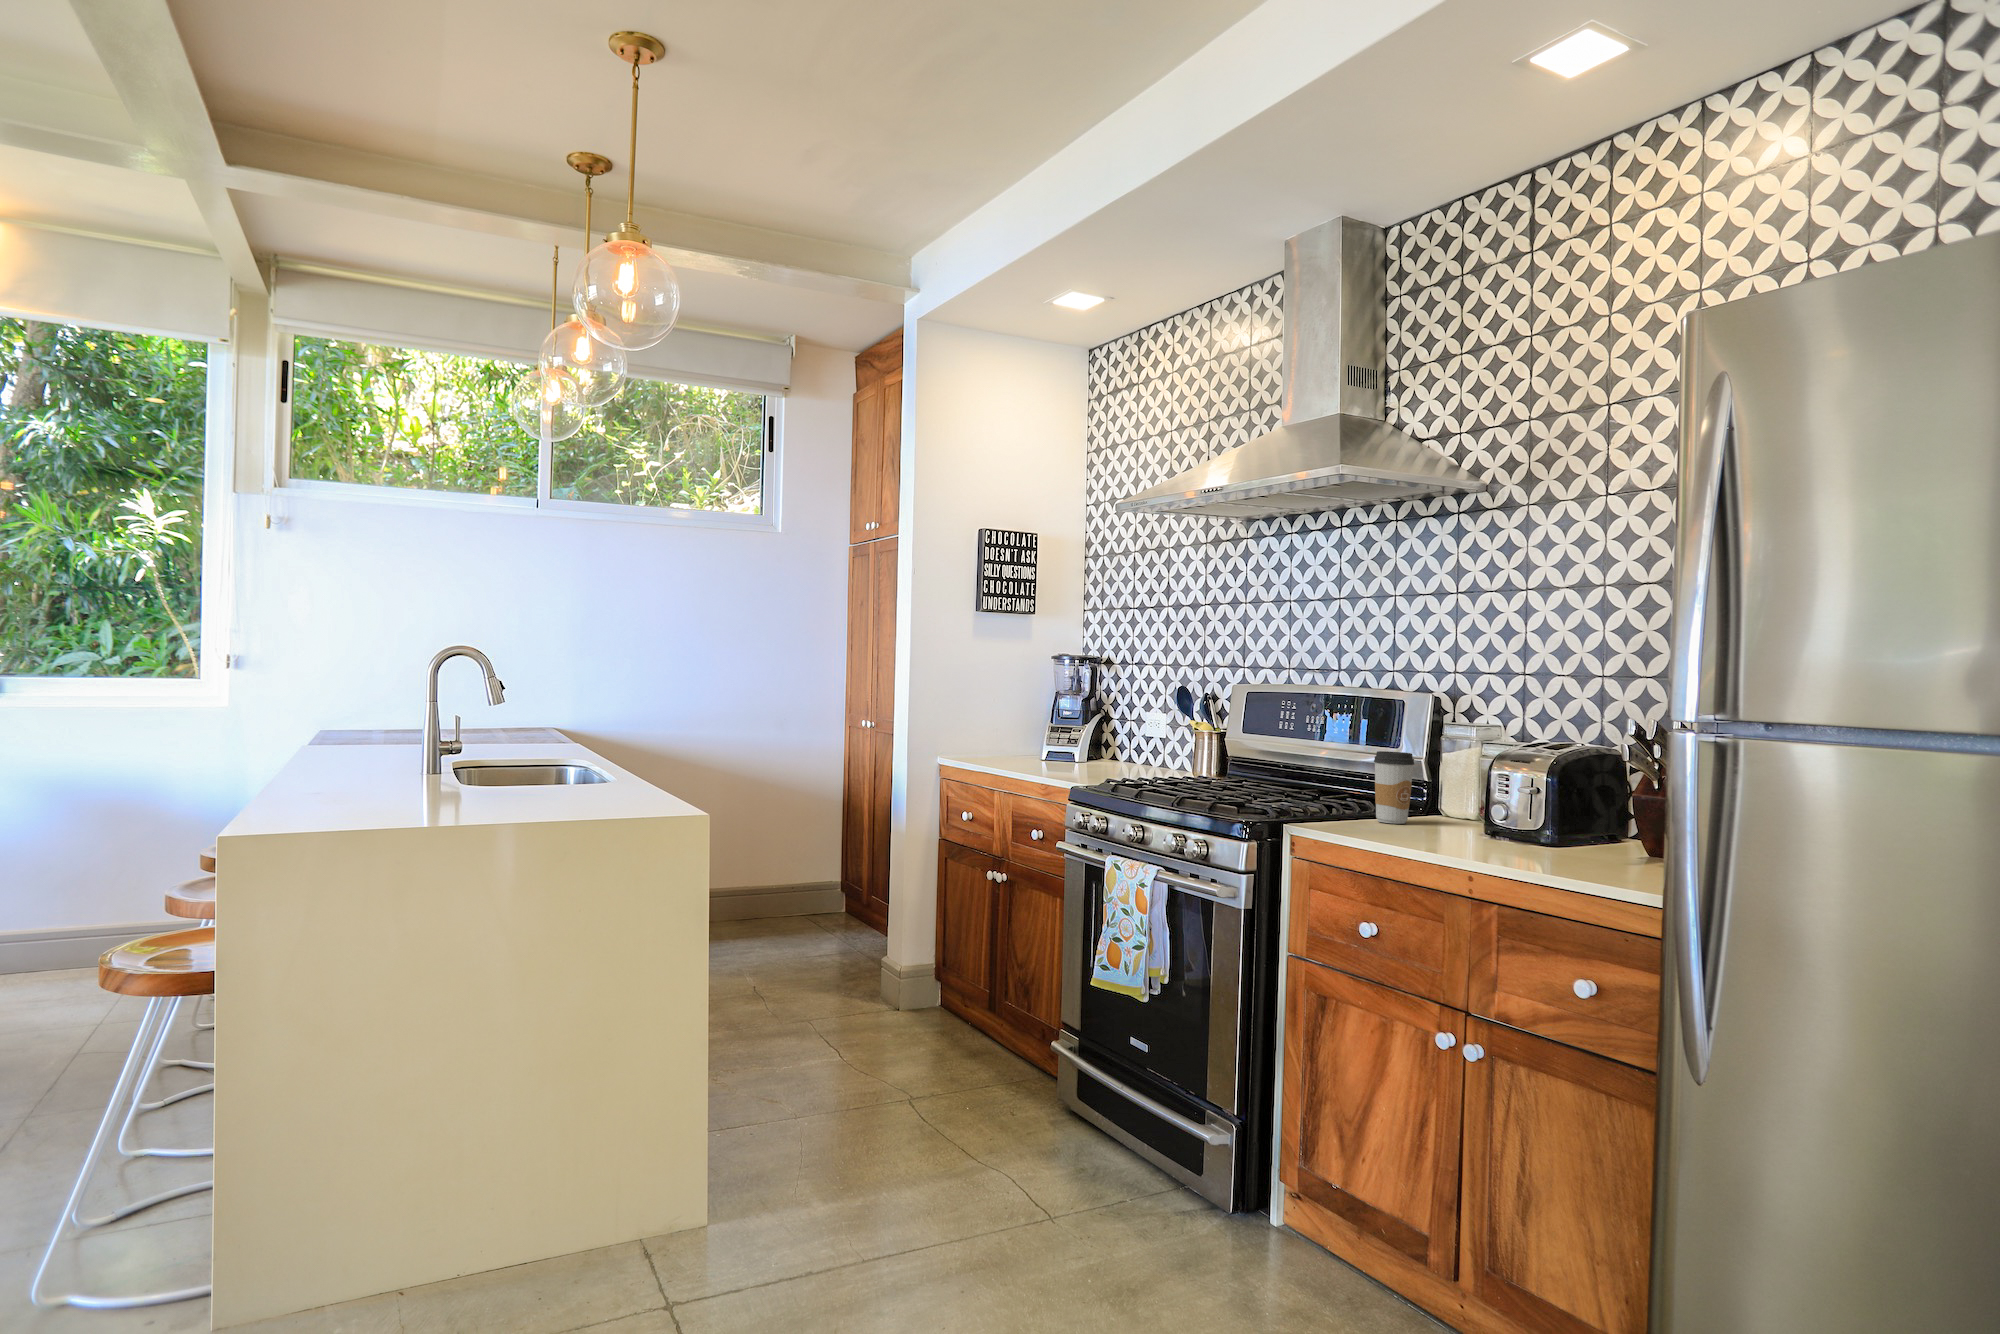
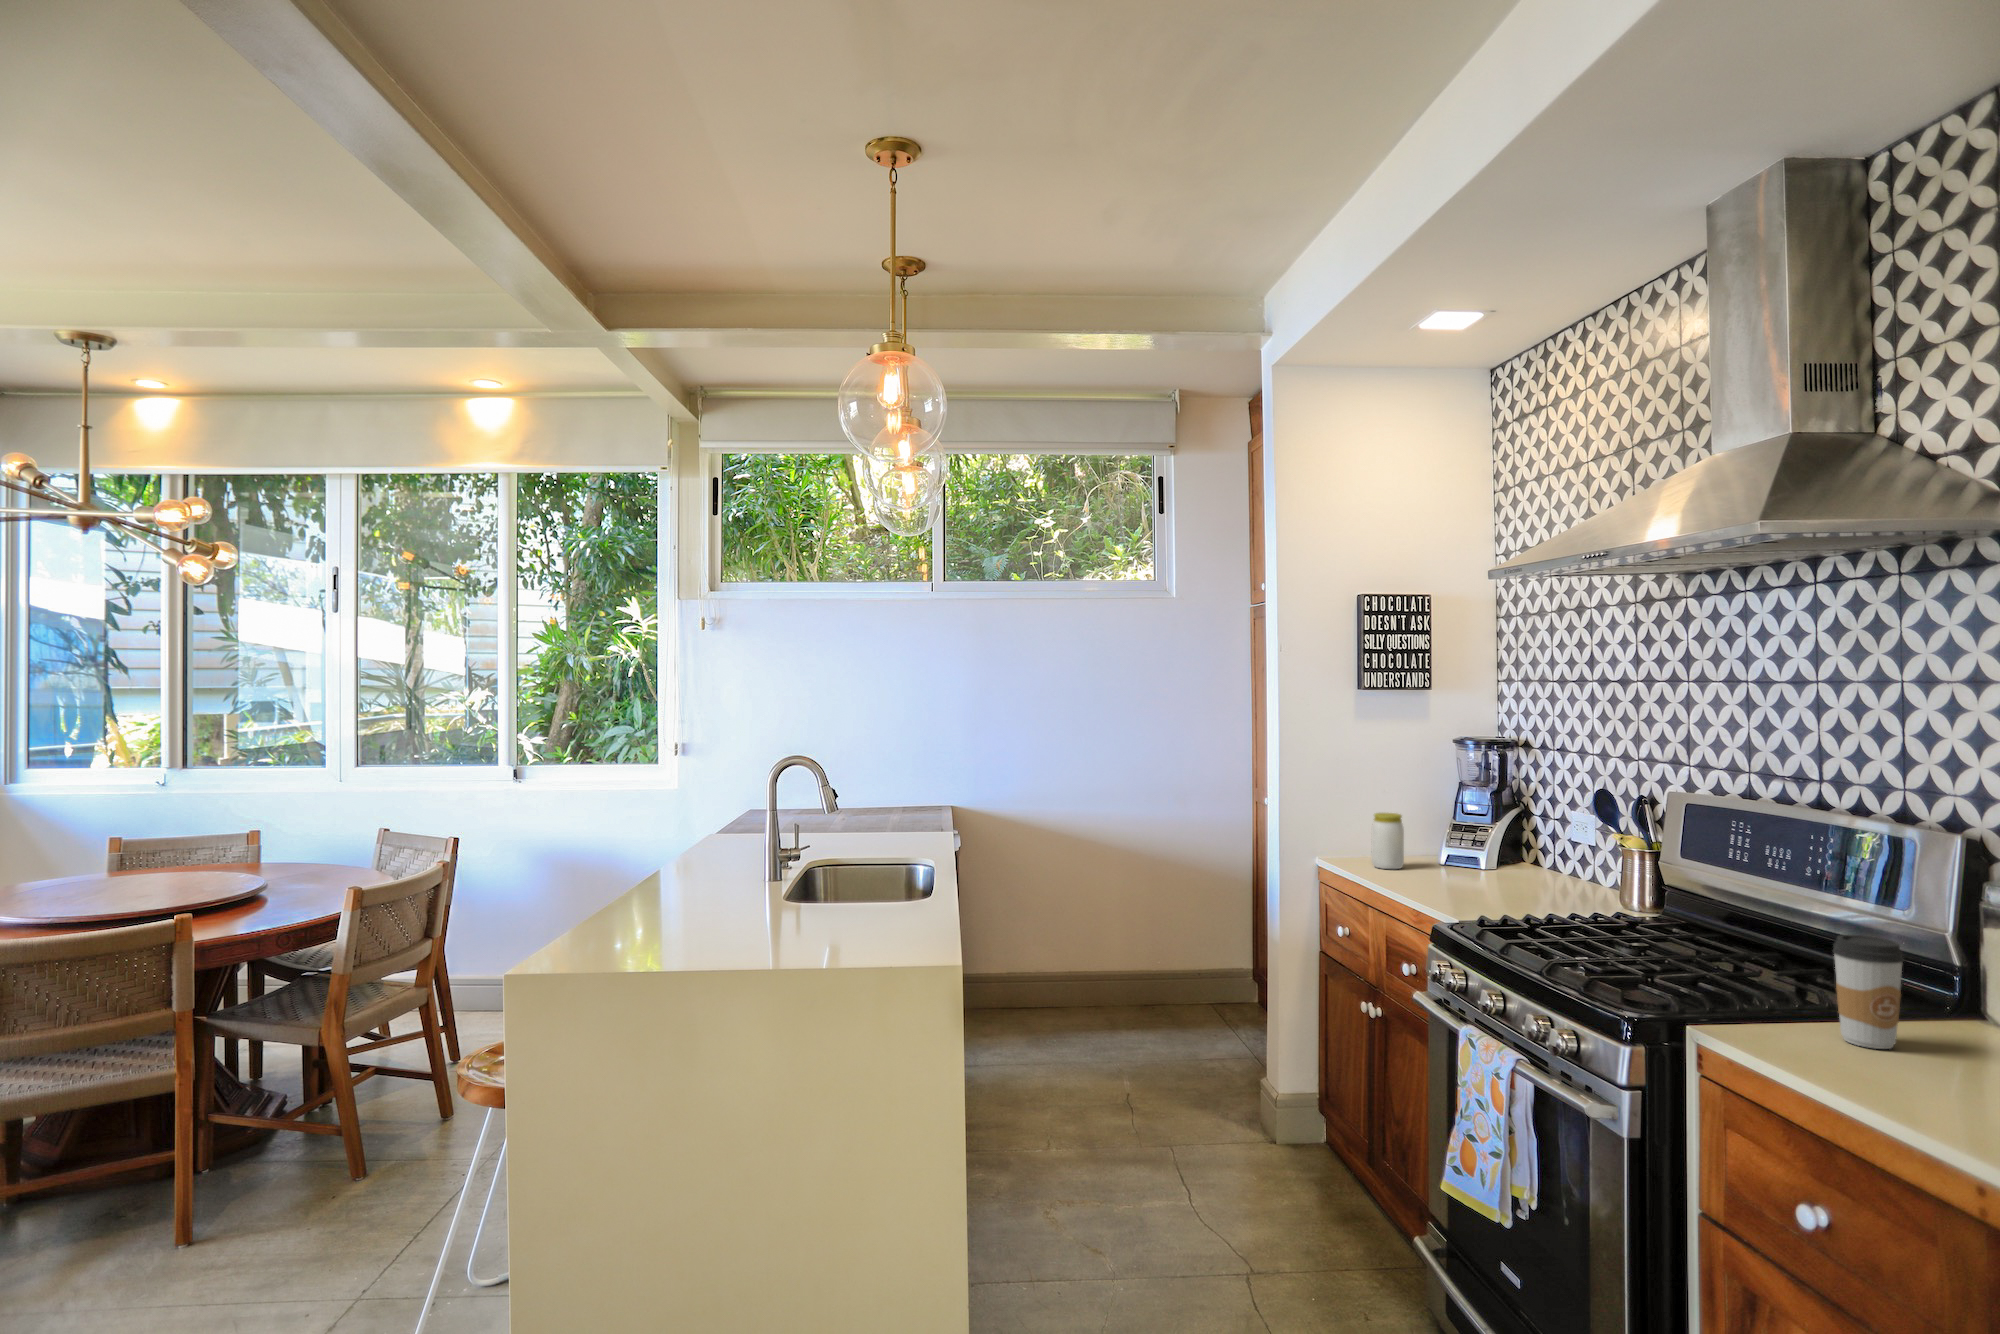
jar: none [993,715,1021,762] -> present [1371,813,1404,869]

